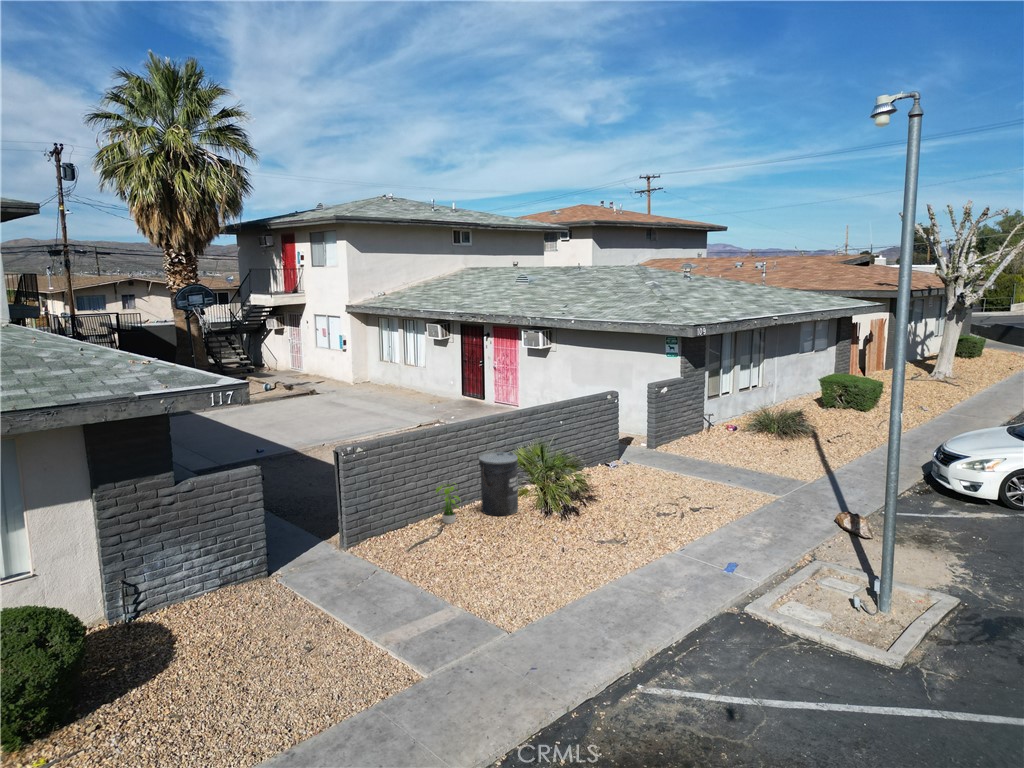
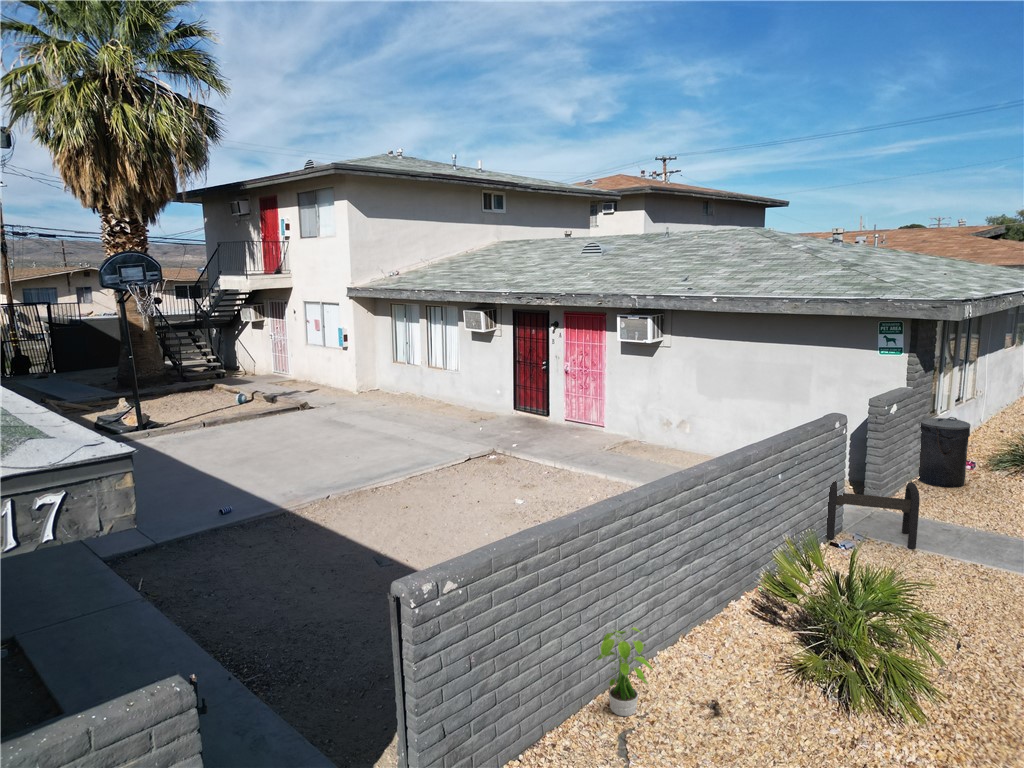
bench: none [611,429,664,470] -> present [826,481,920,549]
trash can: present [479,452,518,516] -> present [919,417,971,488]

